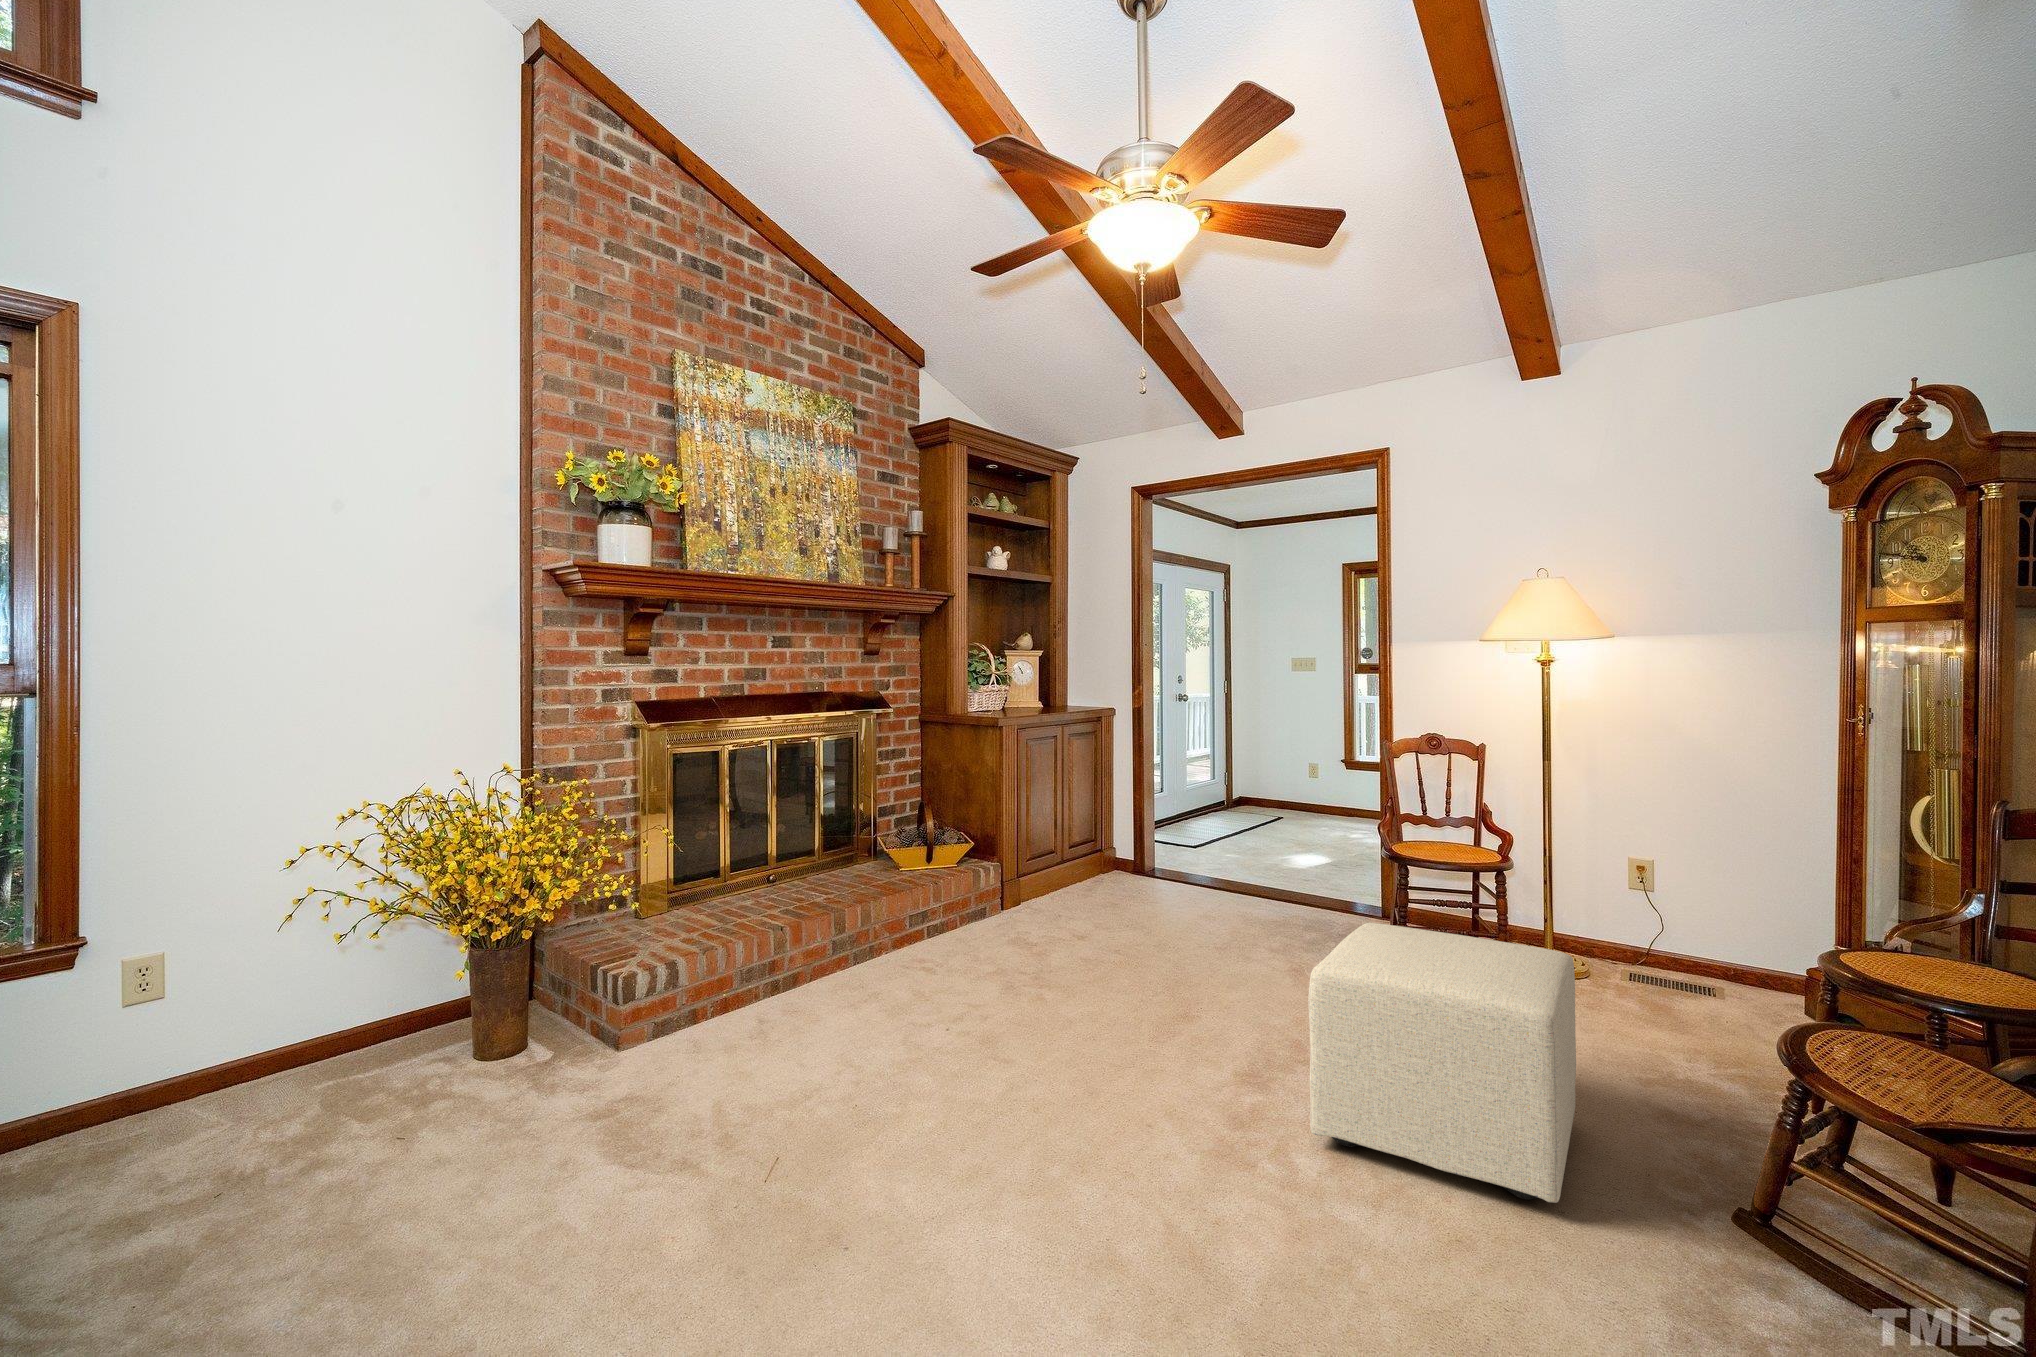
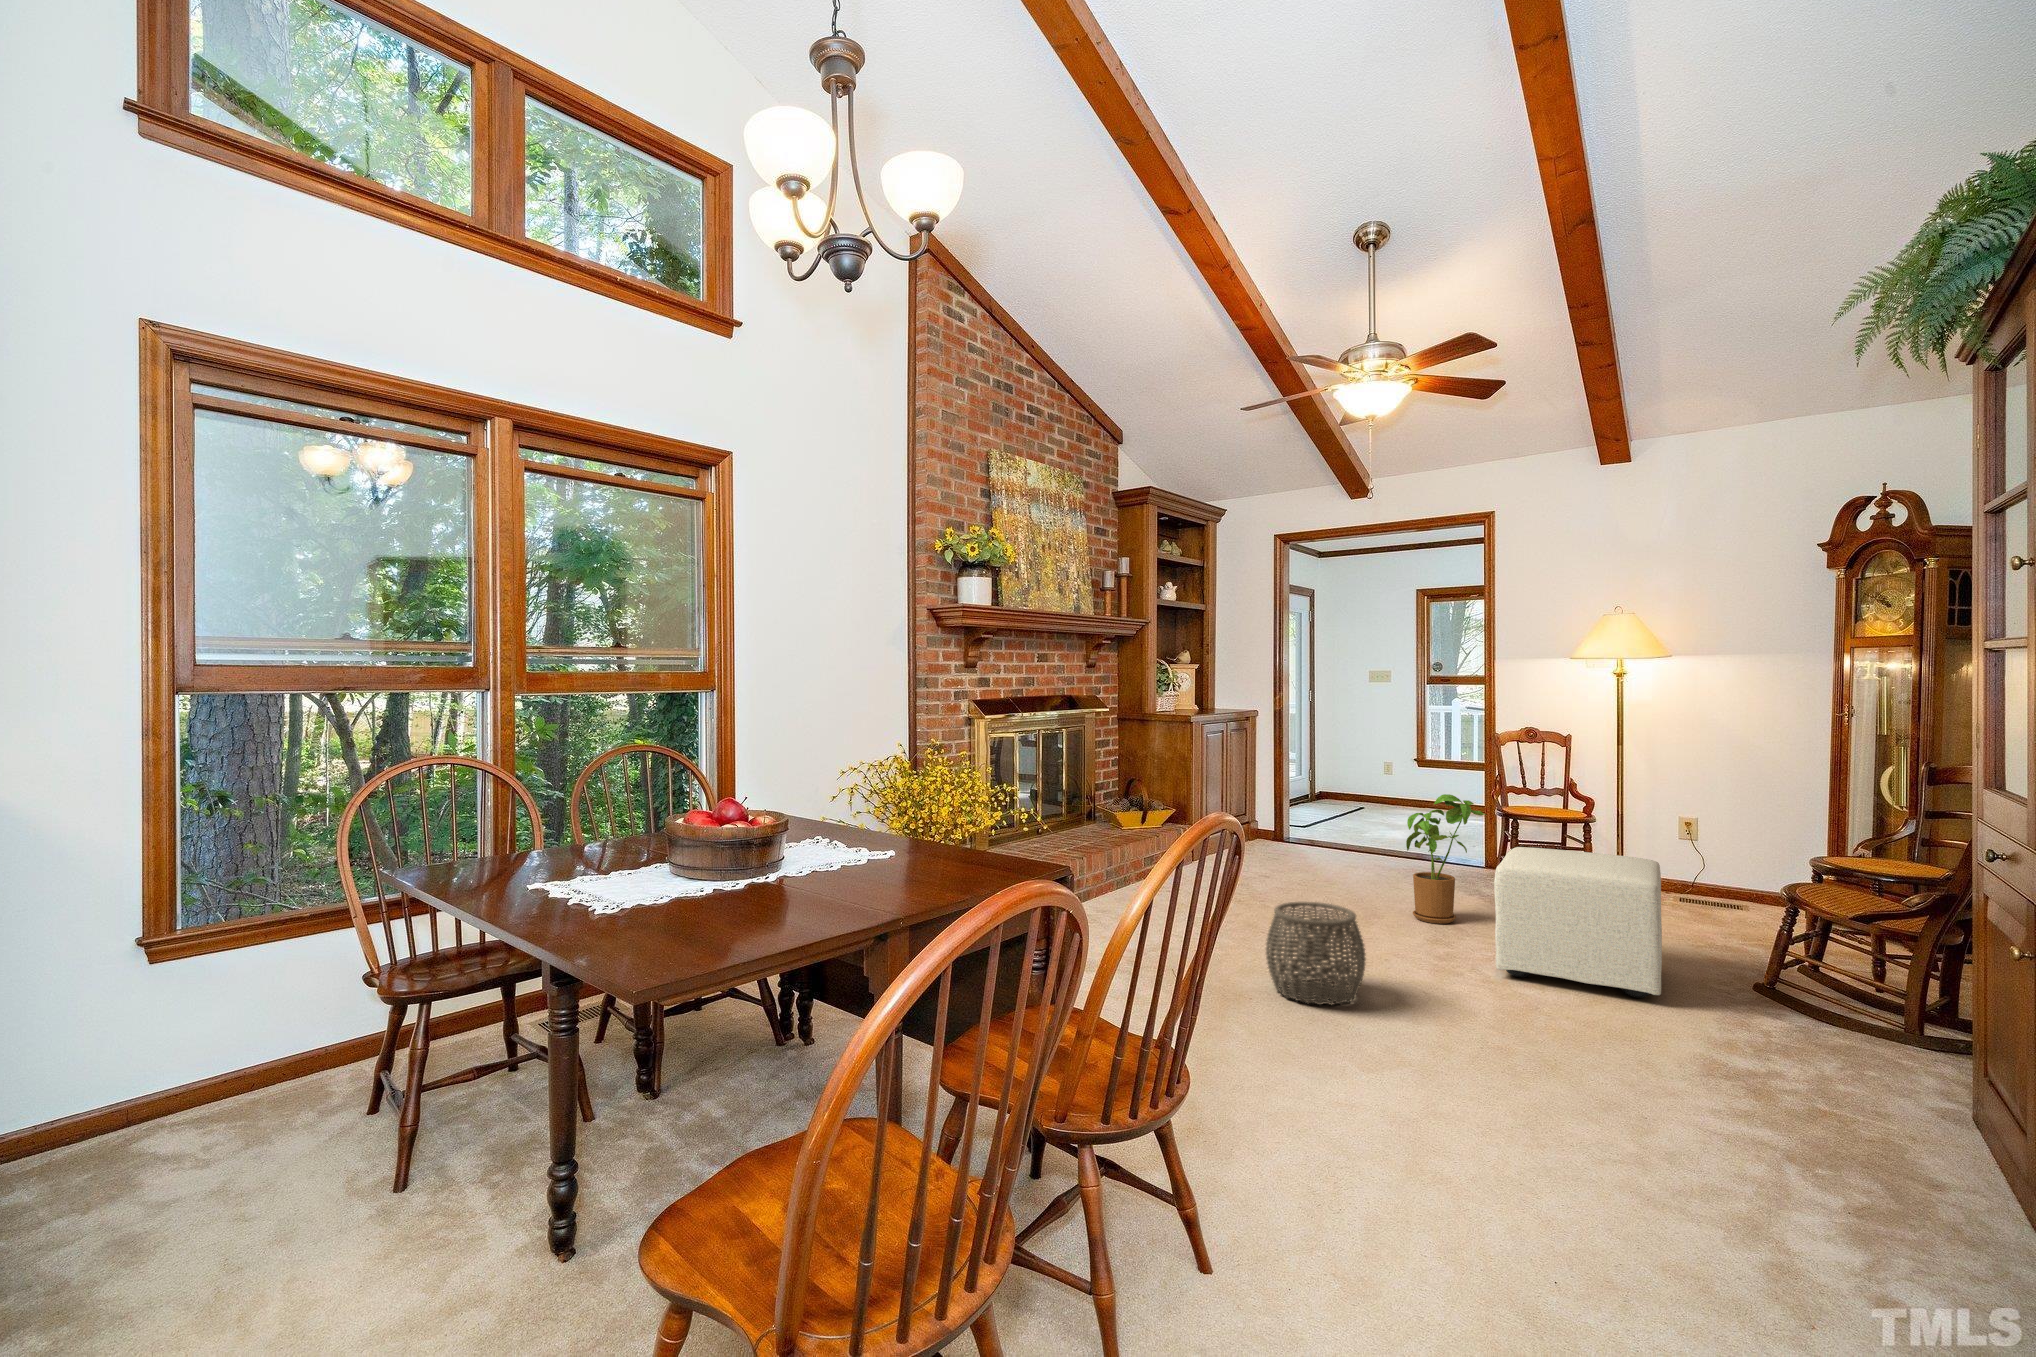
house plant: none [1229,836,1341,1024] -> present [1406,794,1486,924]
woven basket: none [915,1030,1076,1227] -> present [1266,902,1366,1005]

